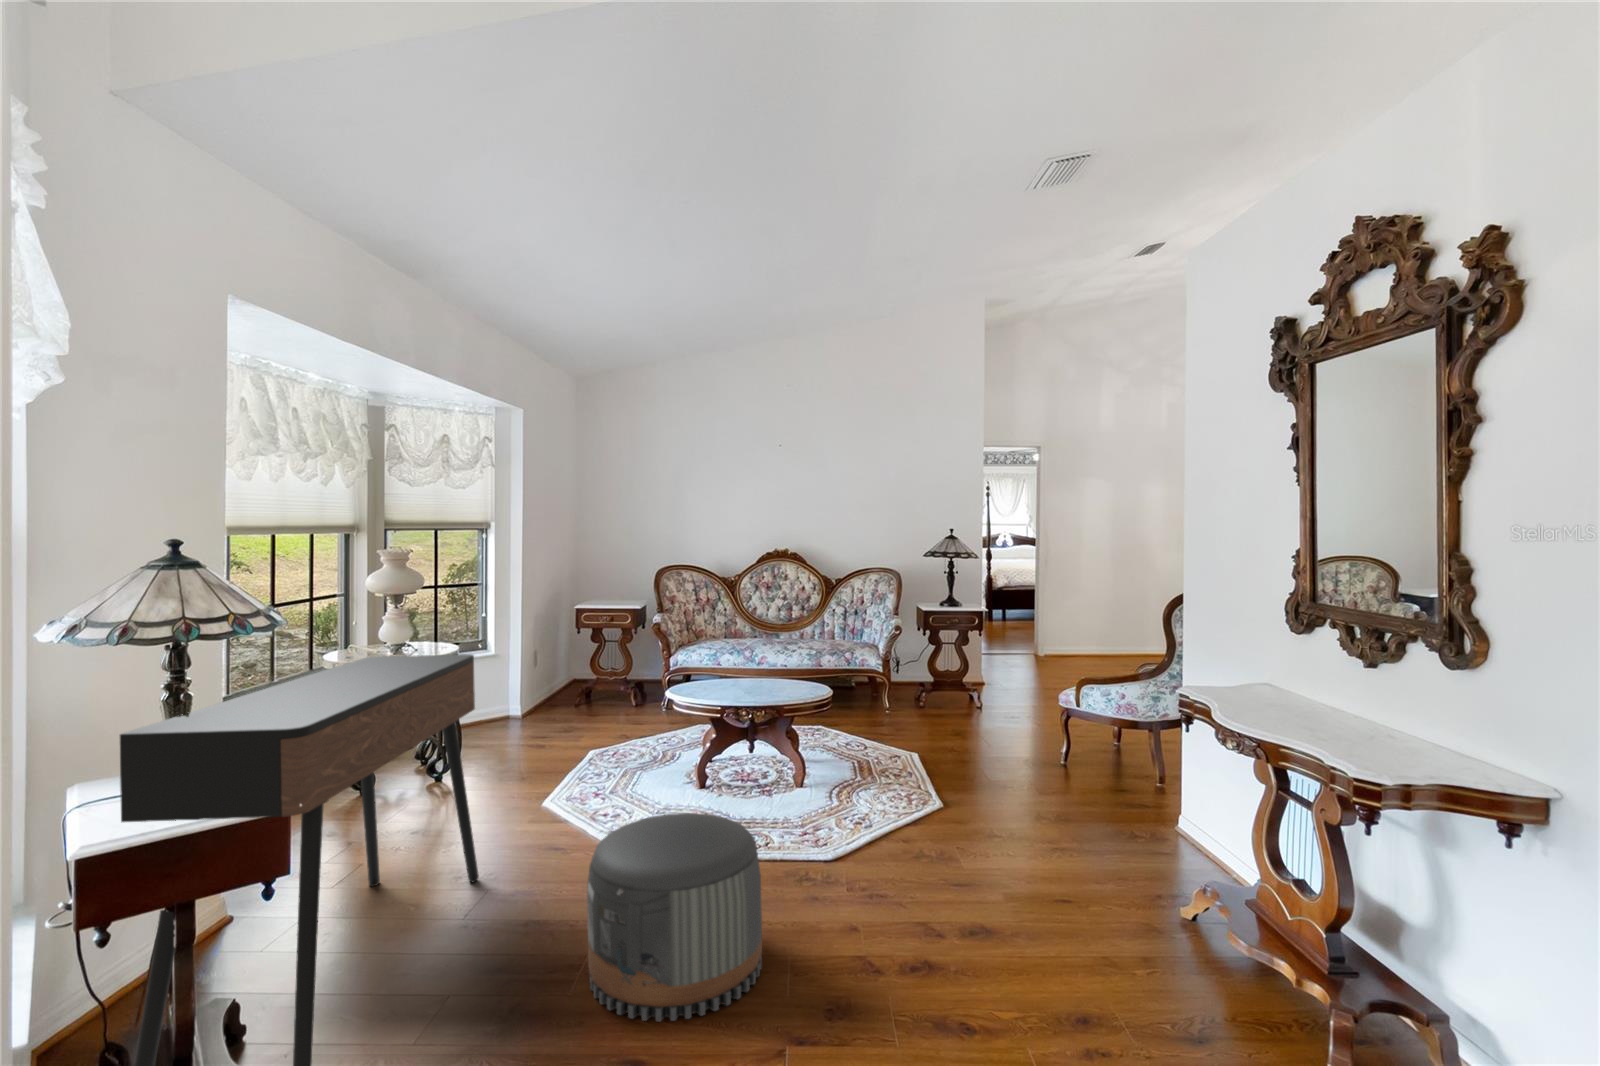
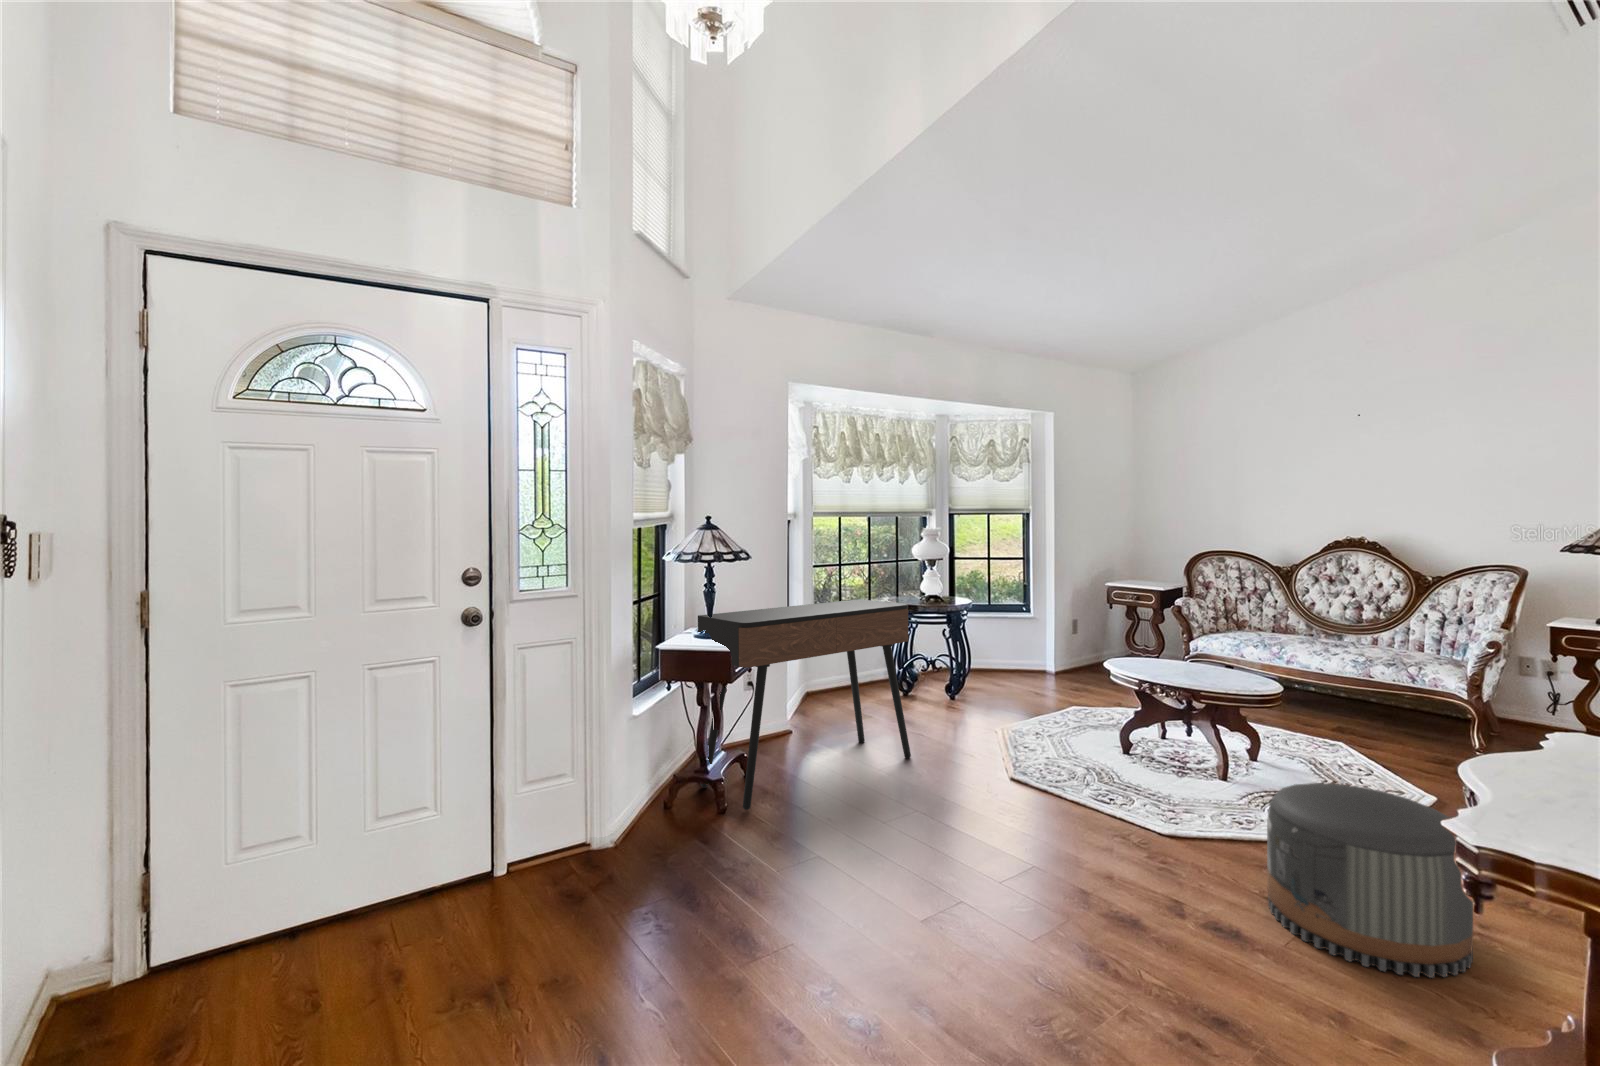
pouf: present [587,813,762,1022] -> present [1267,783,1473,978]

